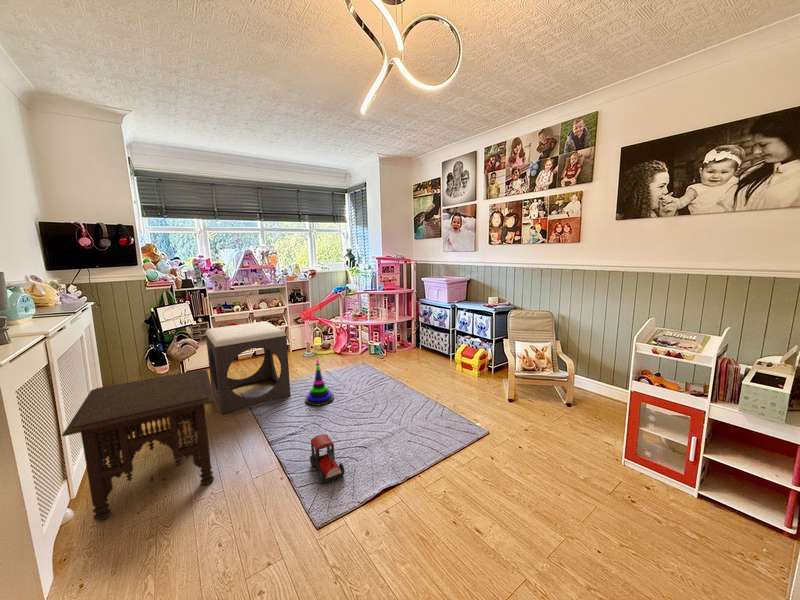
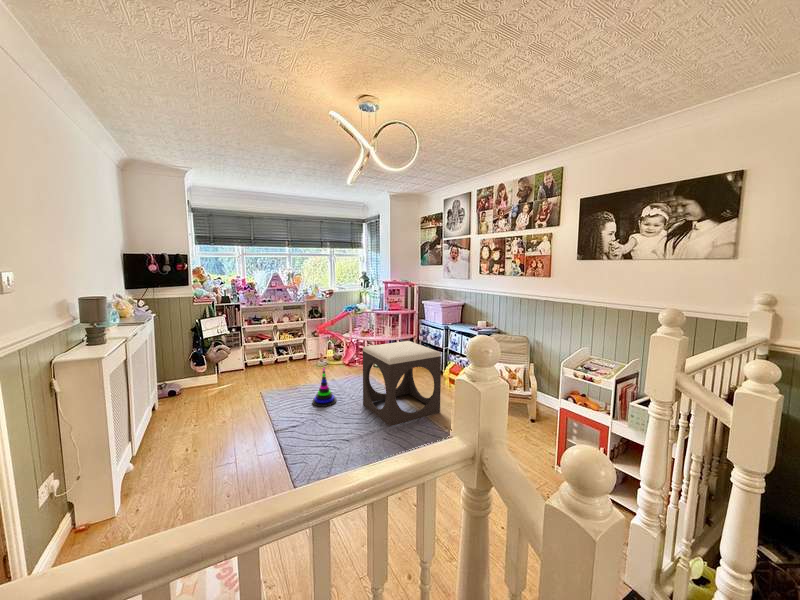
footstool: present [206,321,291,414] -> present [363,341,441,427]
side table: present [62,370,215,521] -> none [131,371,237,477]
toy train: present [310,434,345,483] -> none [307,427,331,464]

